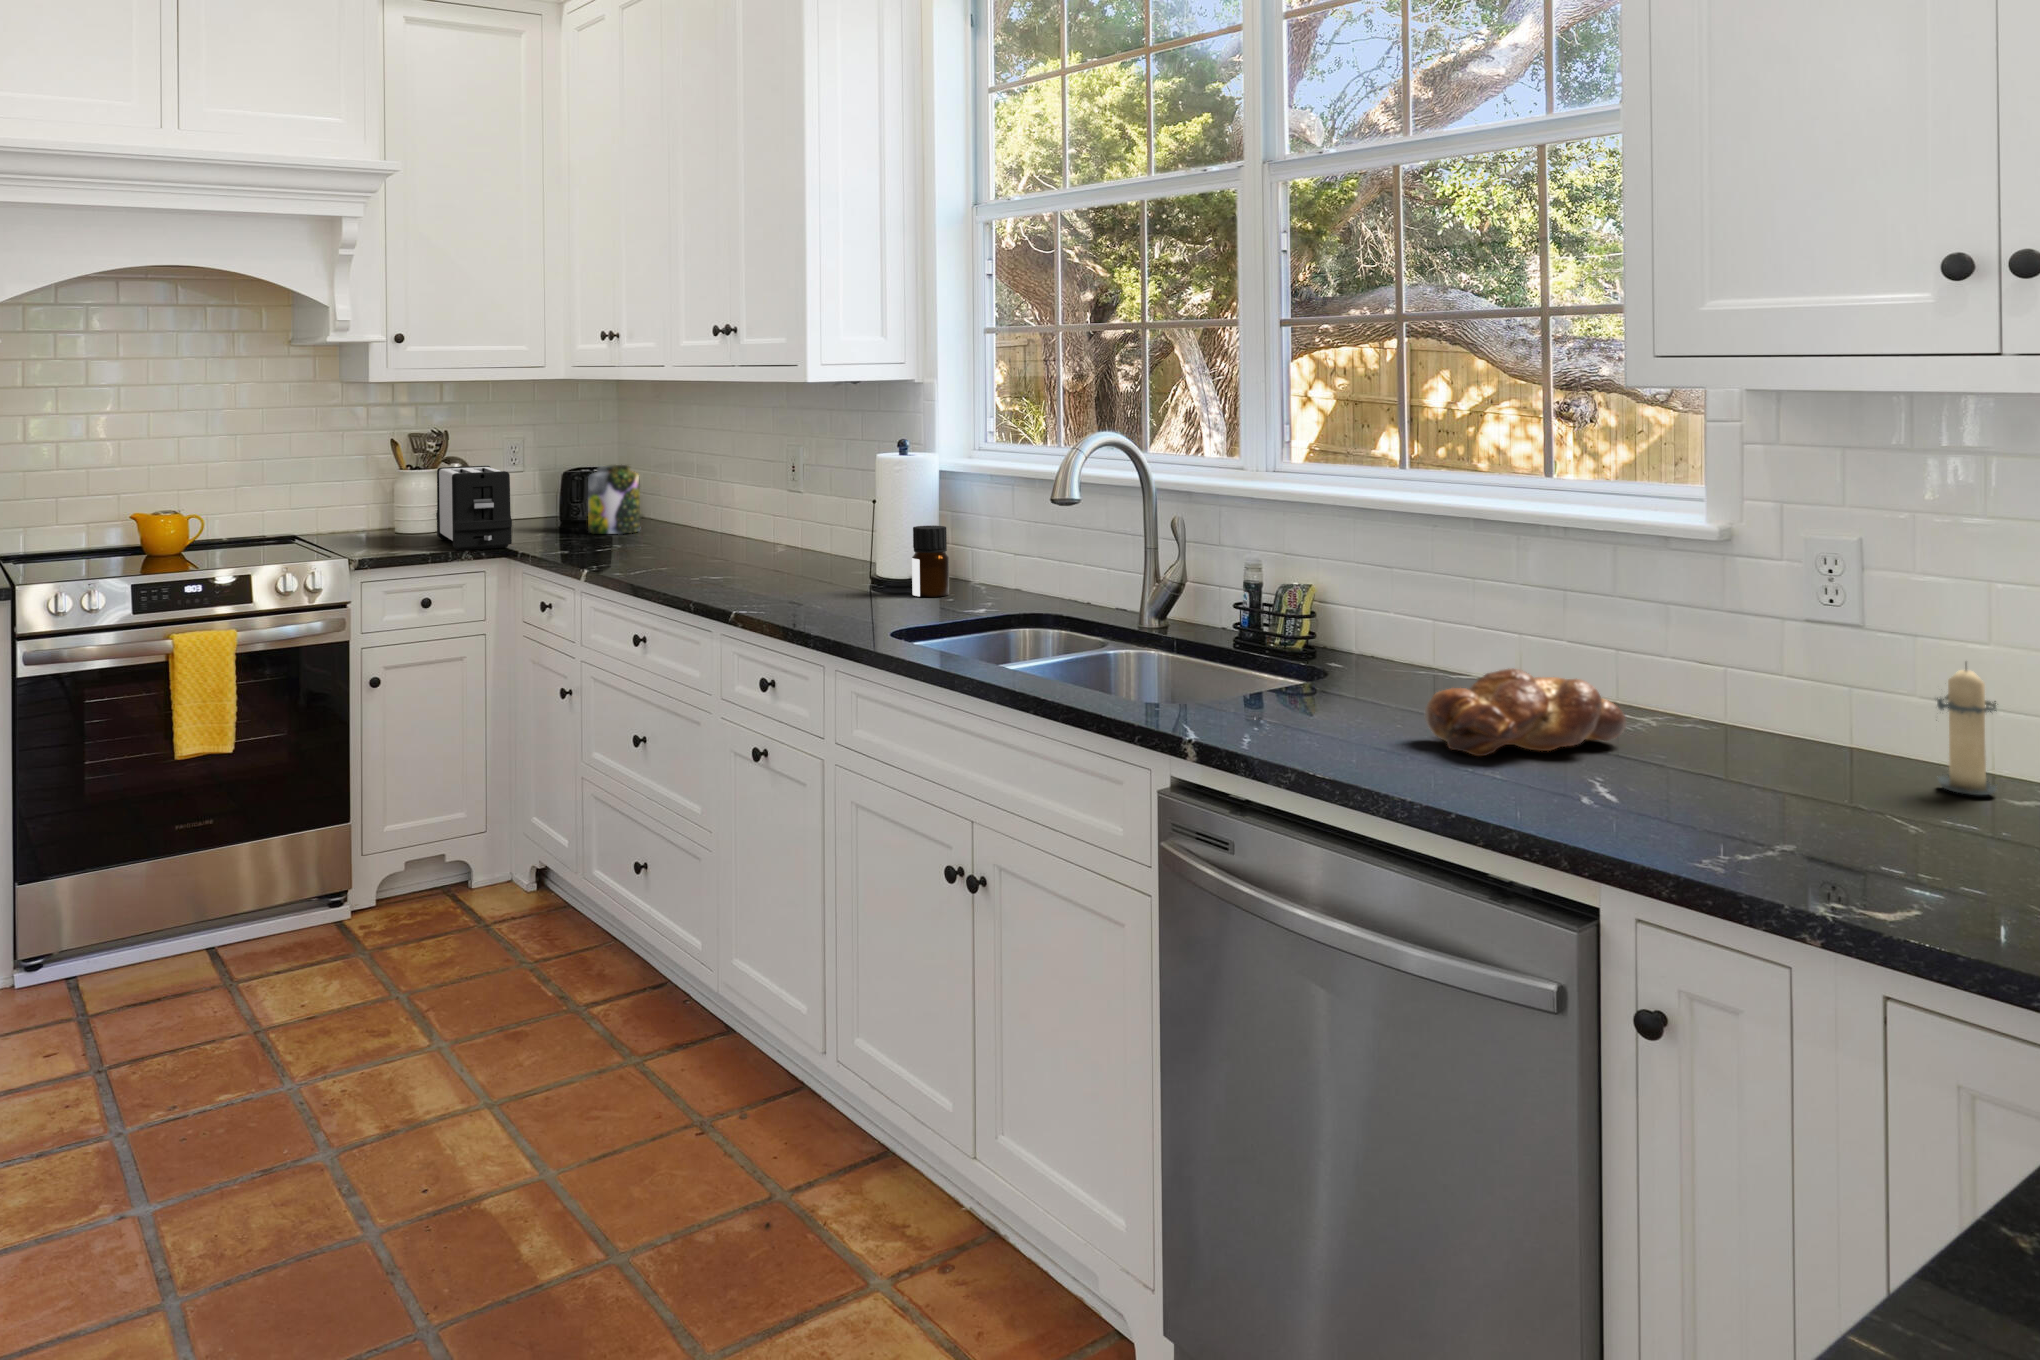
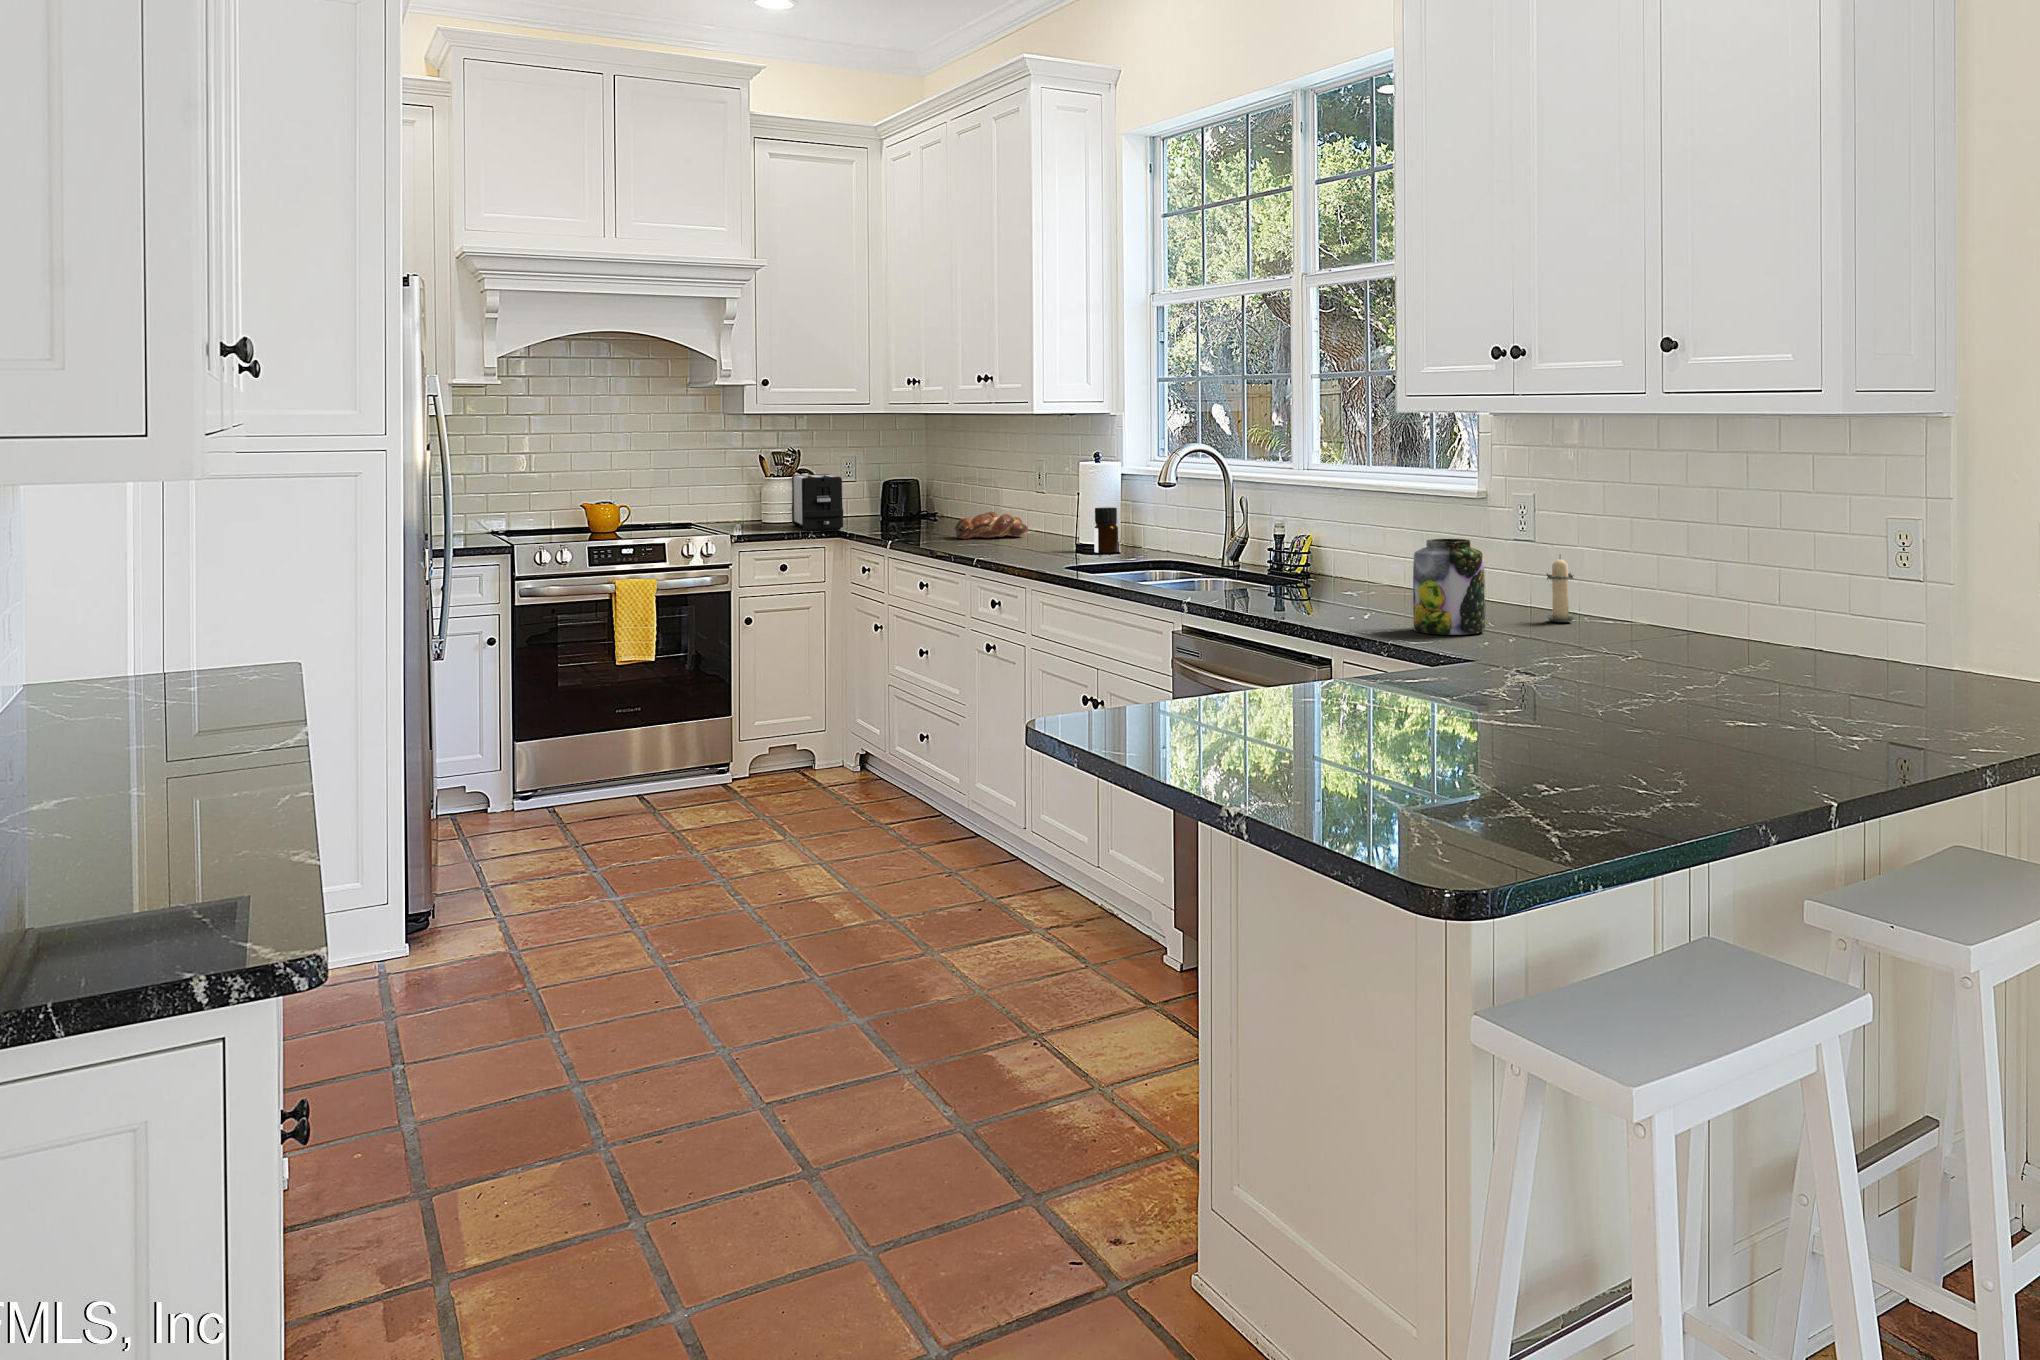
jar: present [588,465,640,534] -> present [1413,539,1485,635]
bread loaf: present [1425,669,1626,756] -> present [955,512,1028,539]

